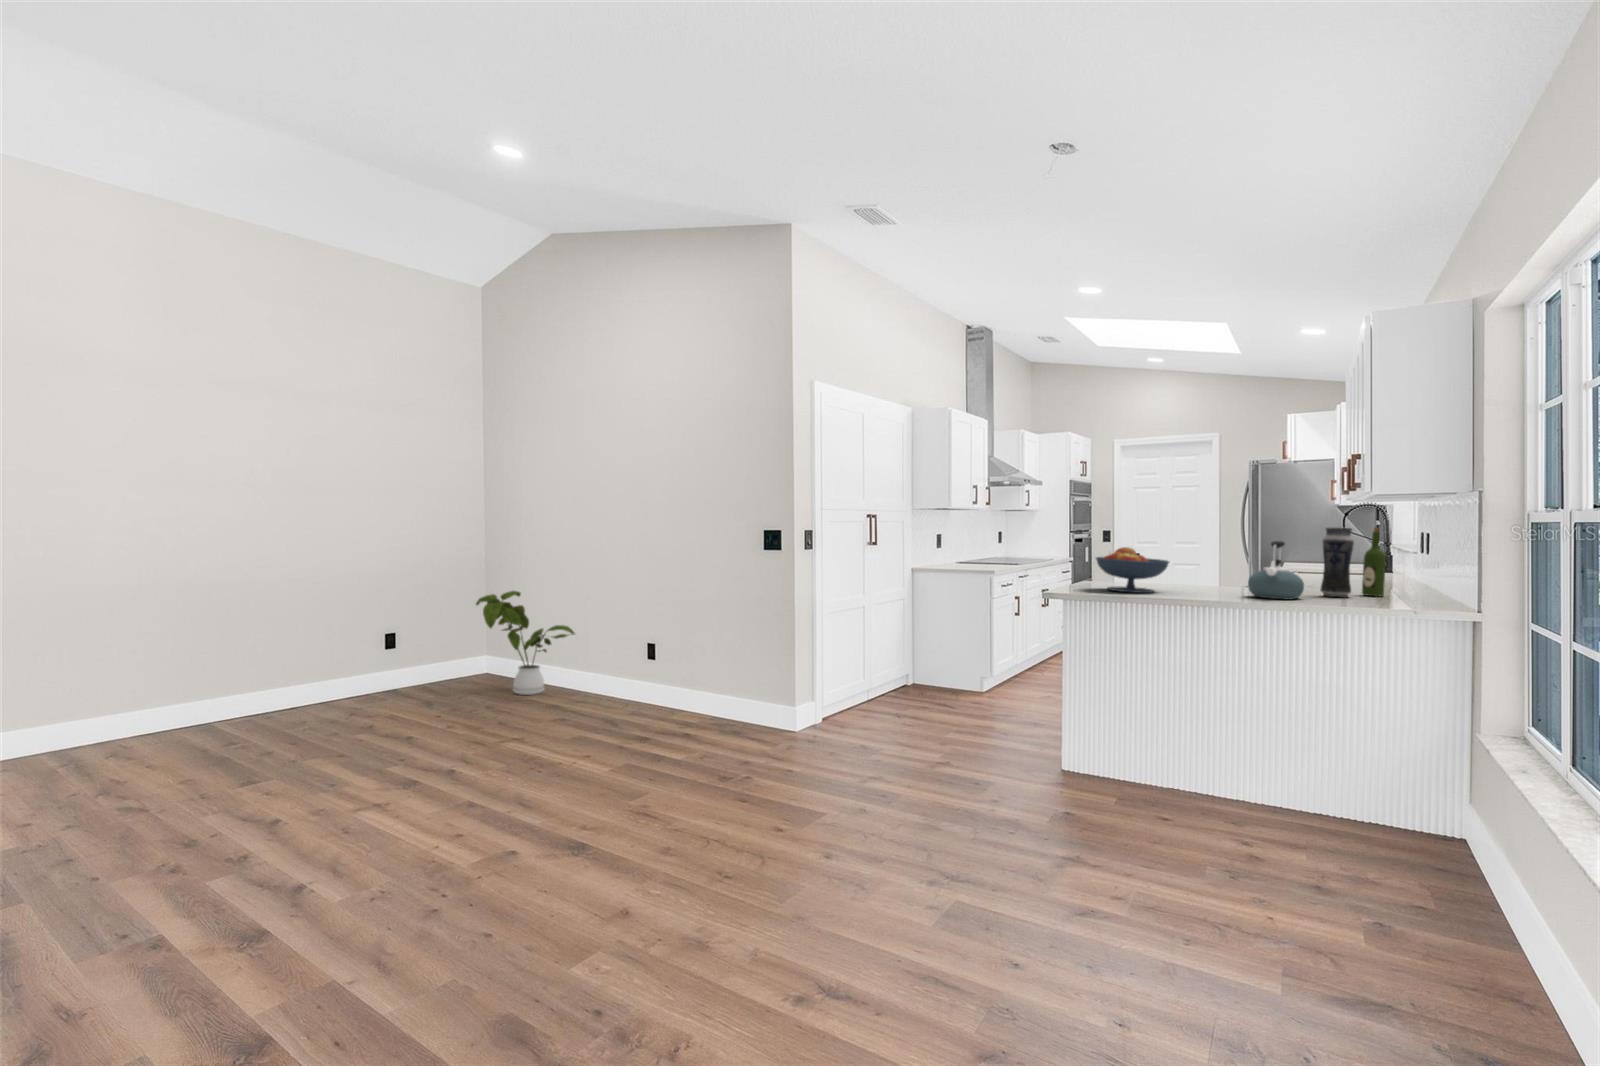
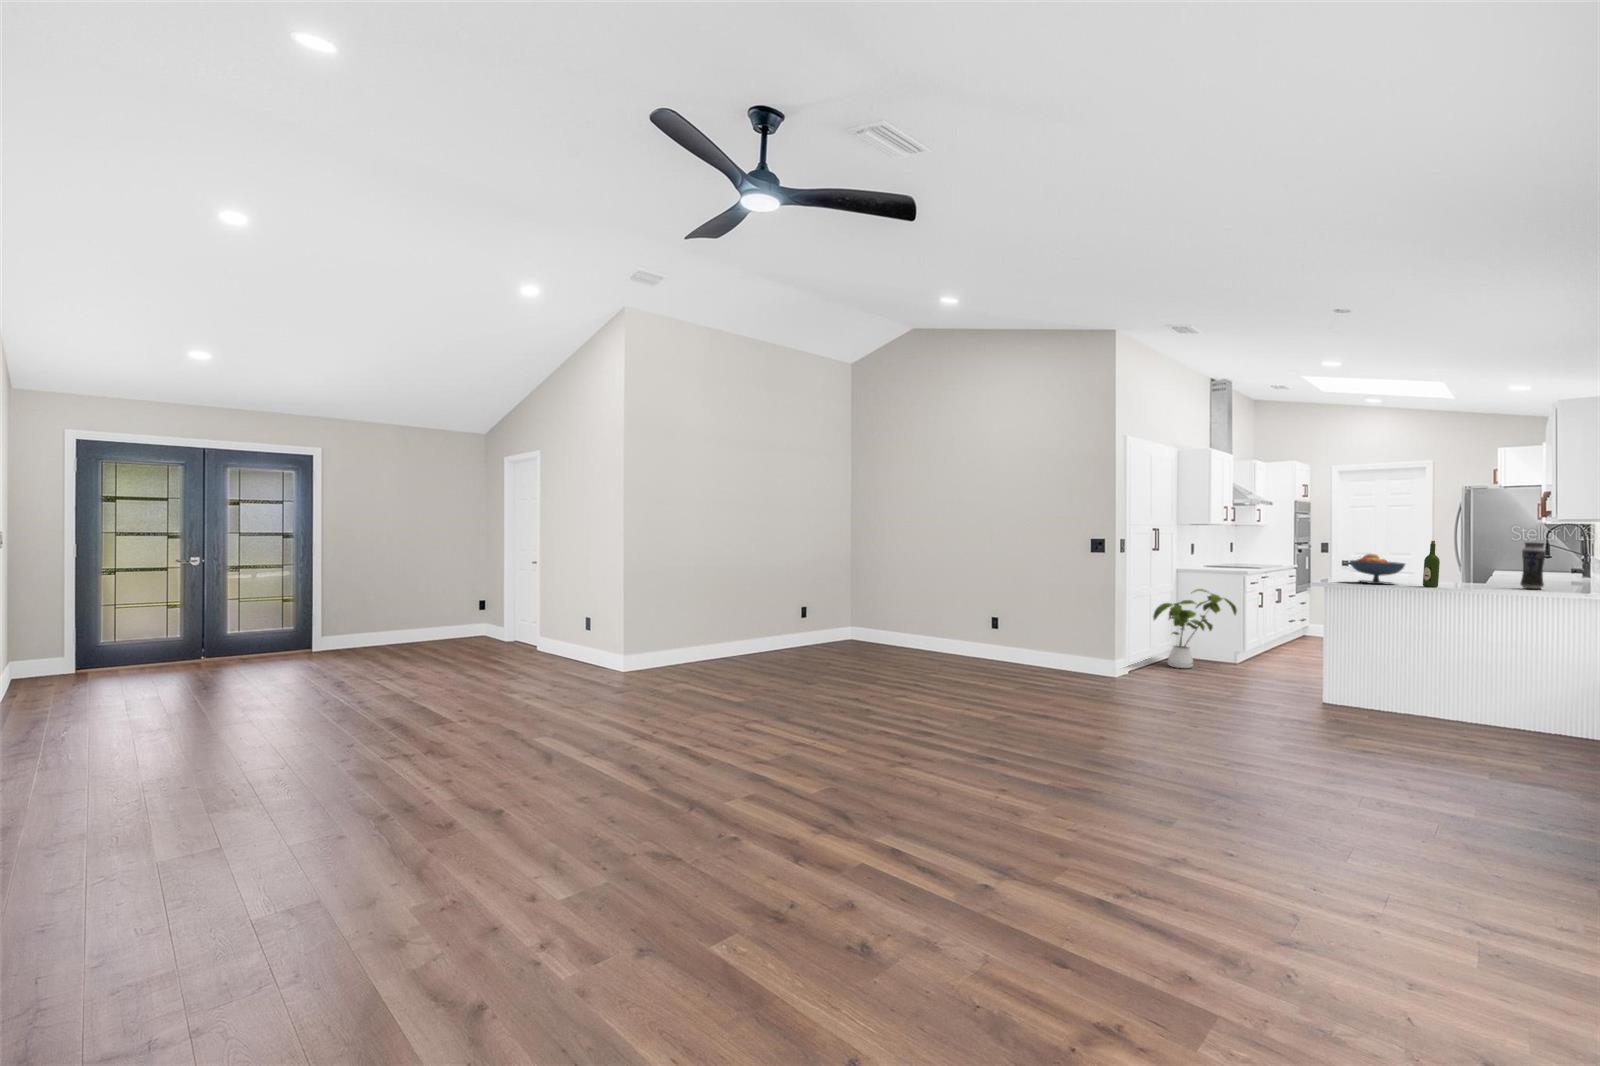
wine bottle: present [1362,527,1386,596] -> present [1423,541,1440,587]
kettle: present [1248,541,1304,599] -> none [1465,551,1508,589]
house plant: present [476,591,575,695] -> present [1153,589,1237,668]

